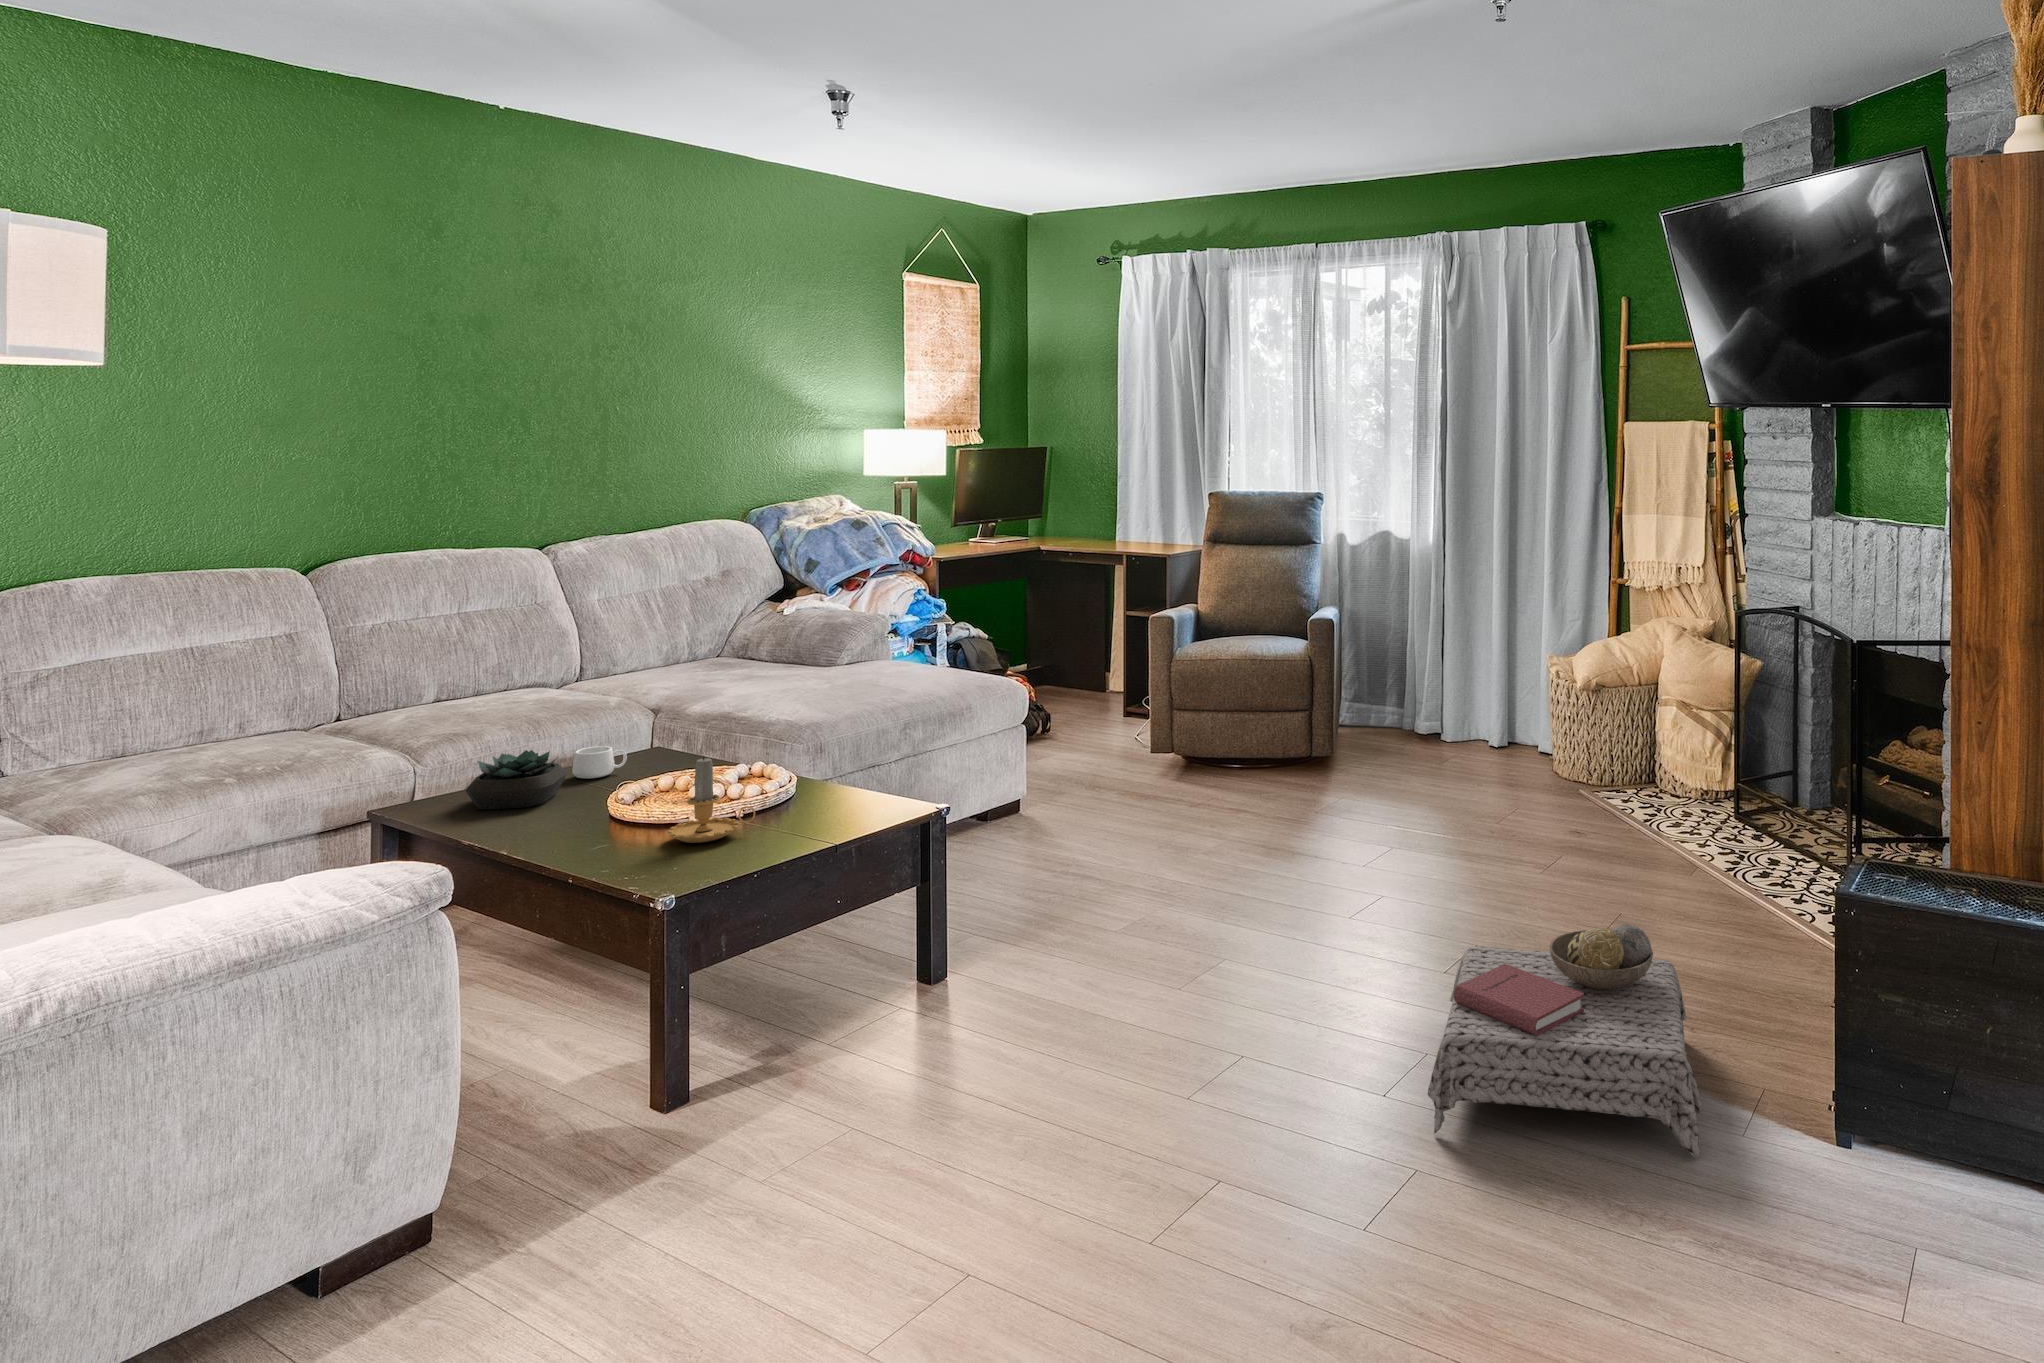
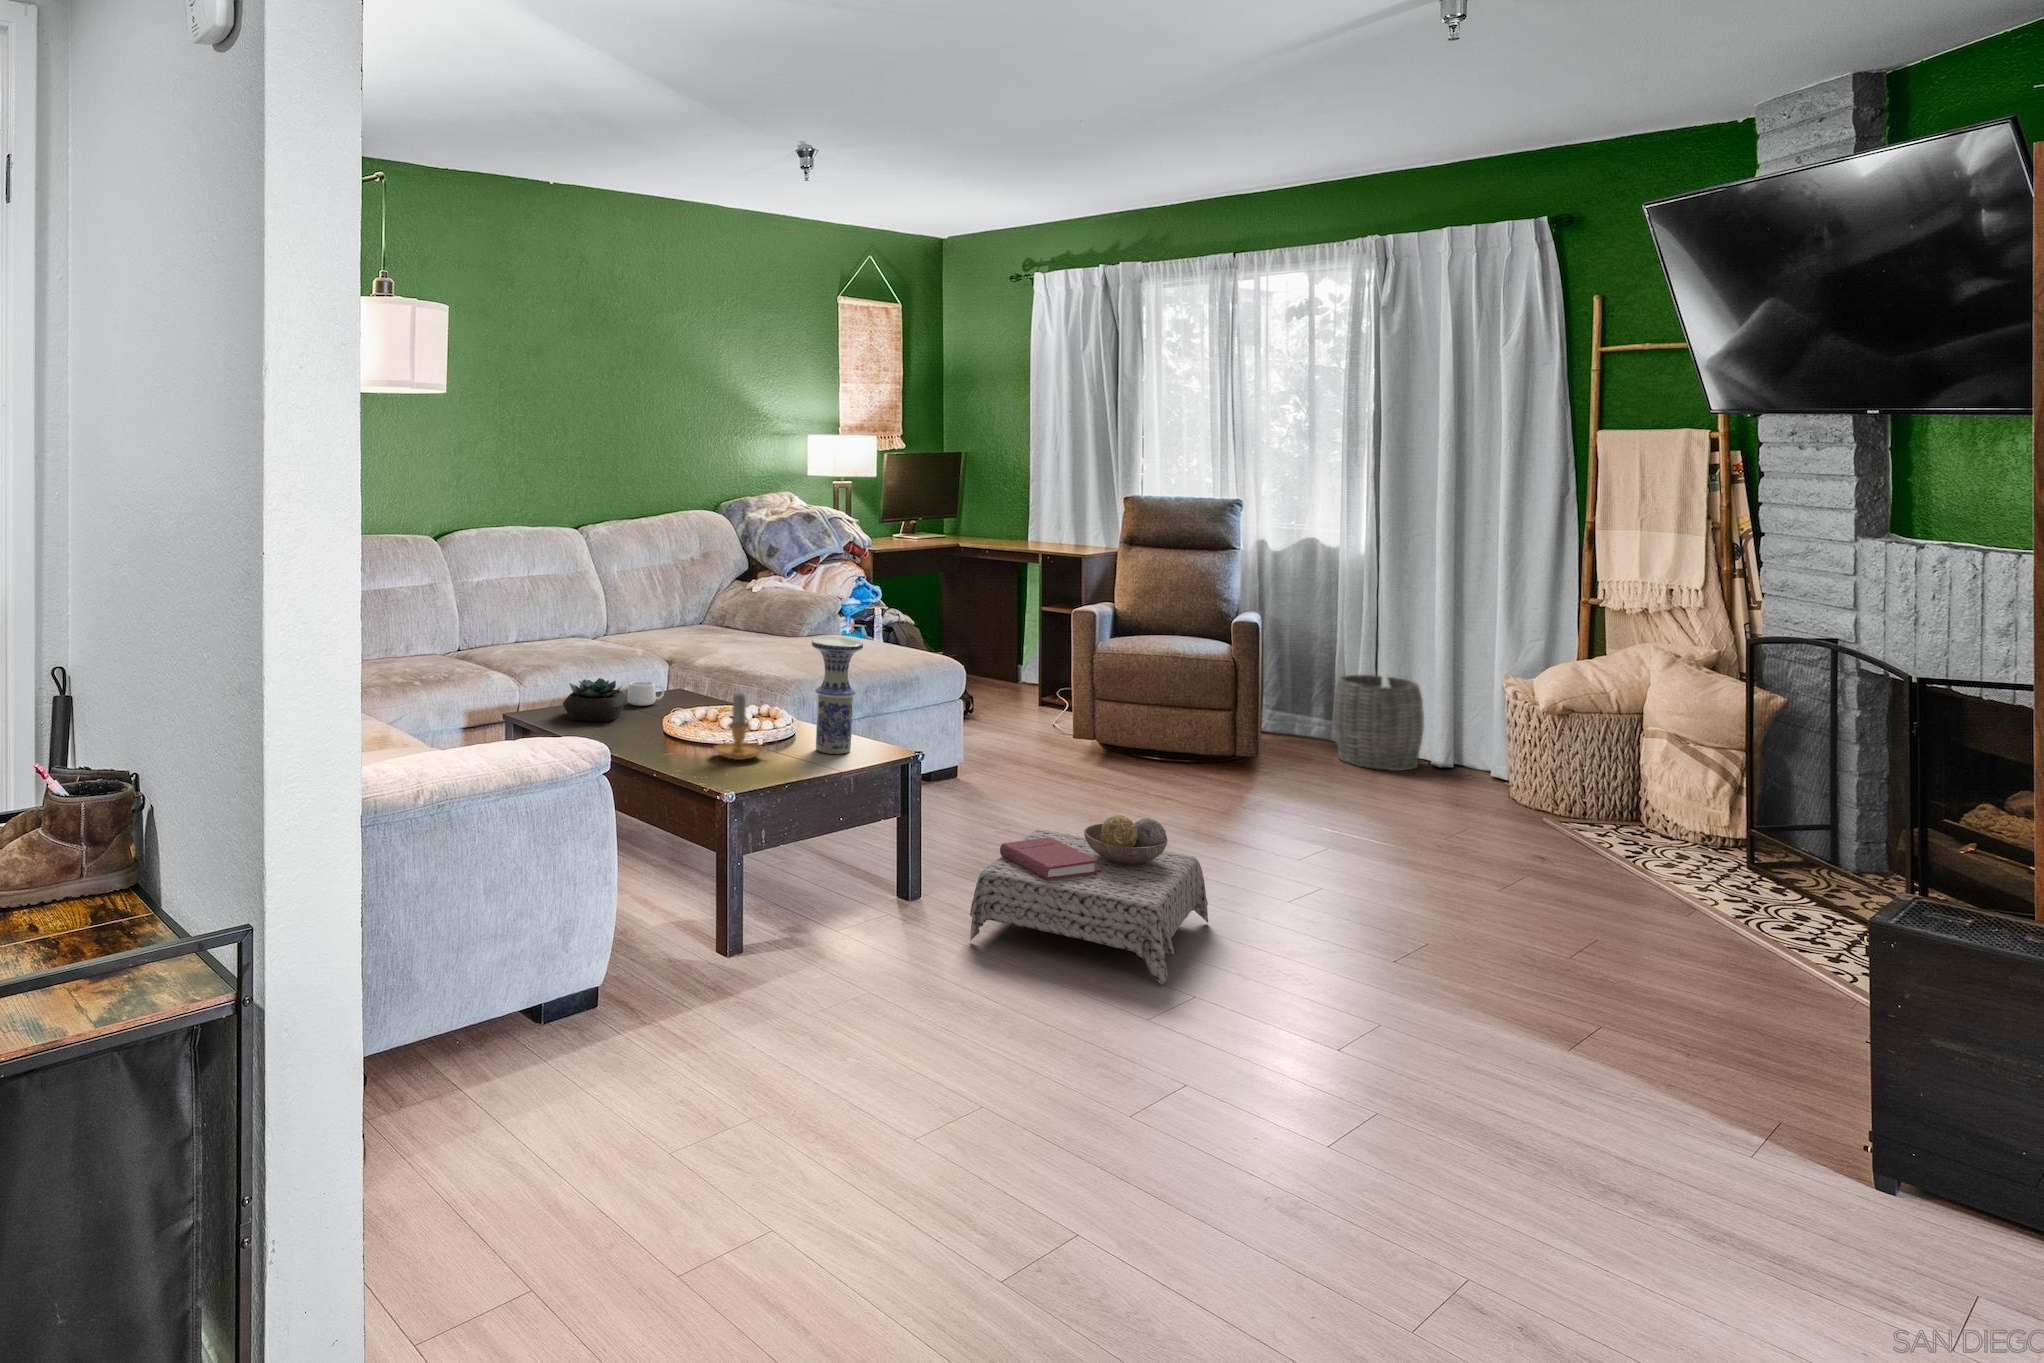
woven basket: none [1405,662,1484,754] -> present [1333,675,1424,770]
vase: none [805,679,871,820] -> present [812,637,863,754]
ottoman: present [1428,924,1703,1159] -> present [970,815,1208,985]

